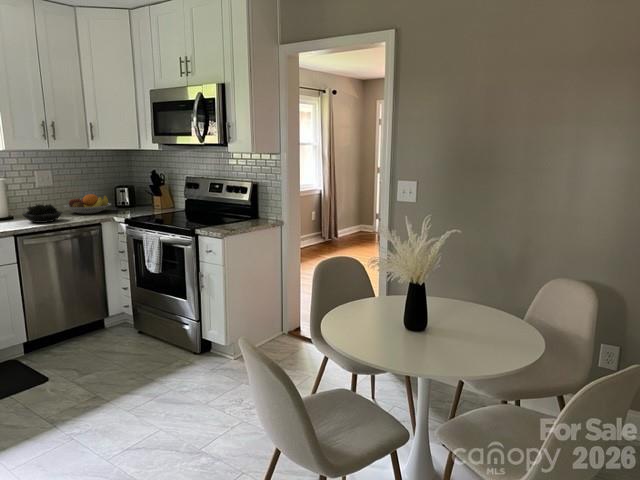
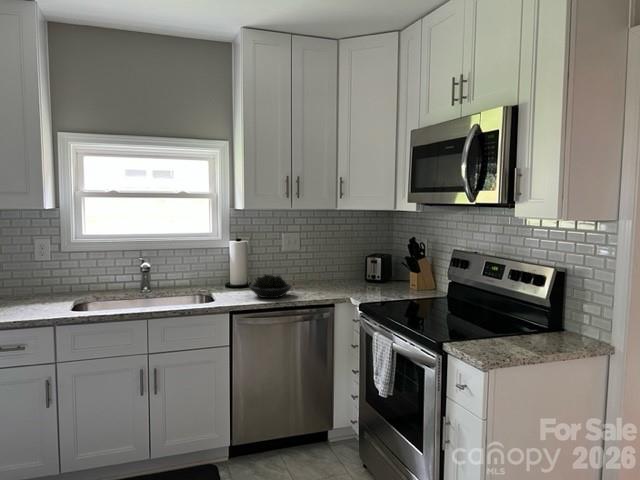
fruit bowl: present [64,194,111,214] -> none [302,264,356,289]

